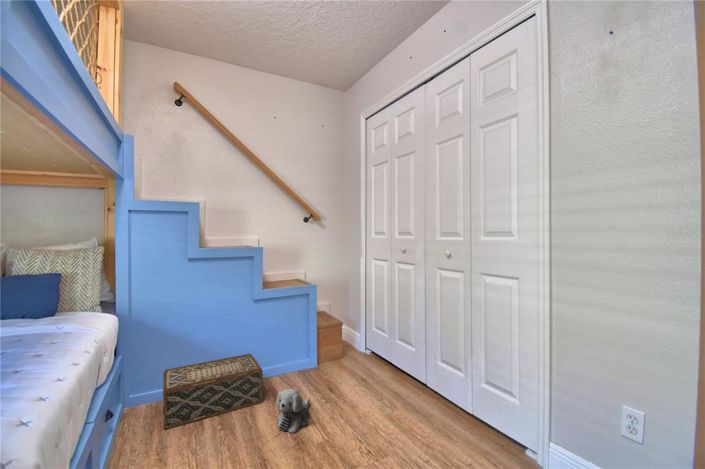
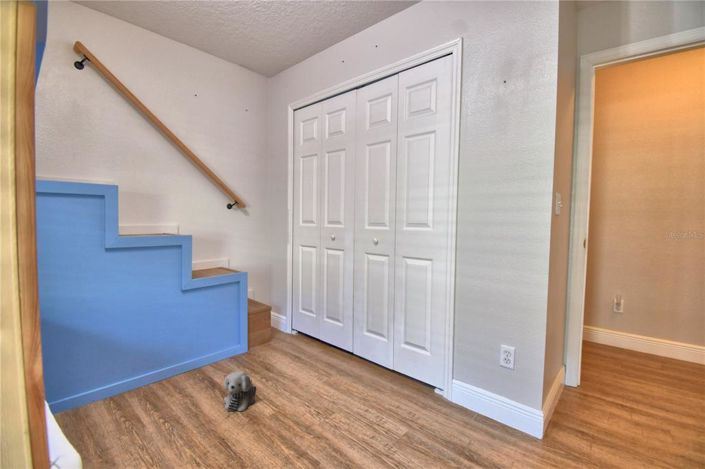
woven basket: present [163,354,263,429] -> none [79,345,201,433]

